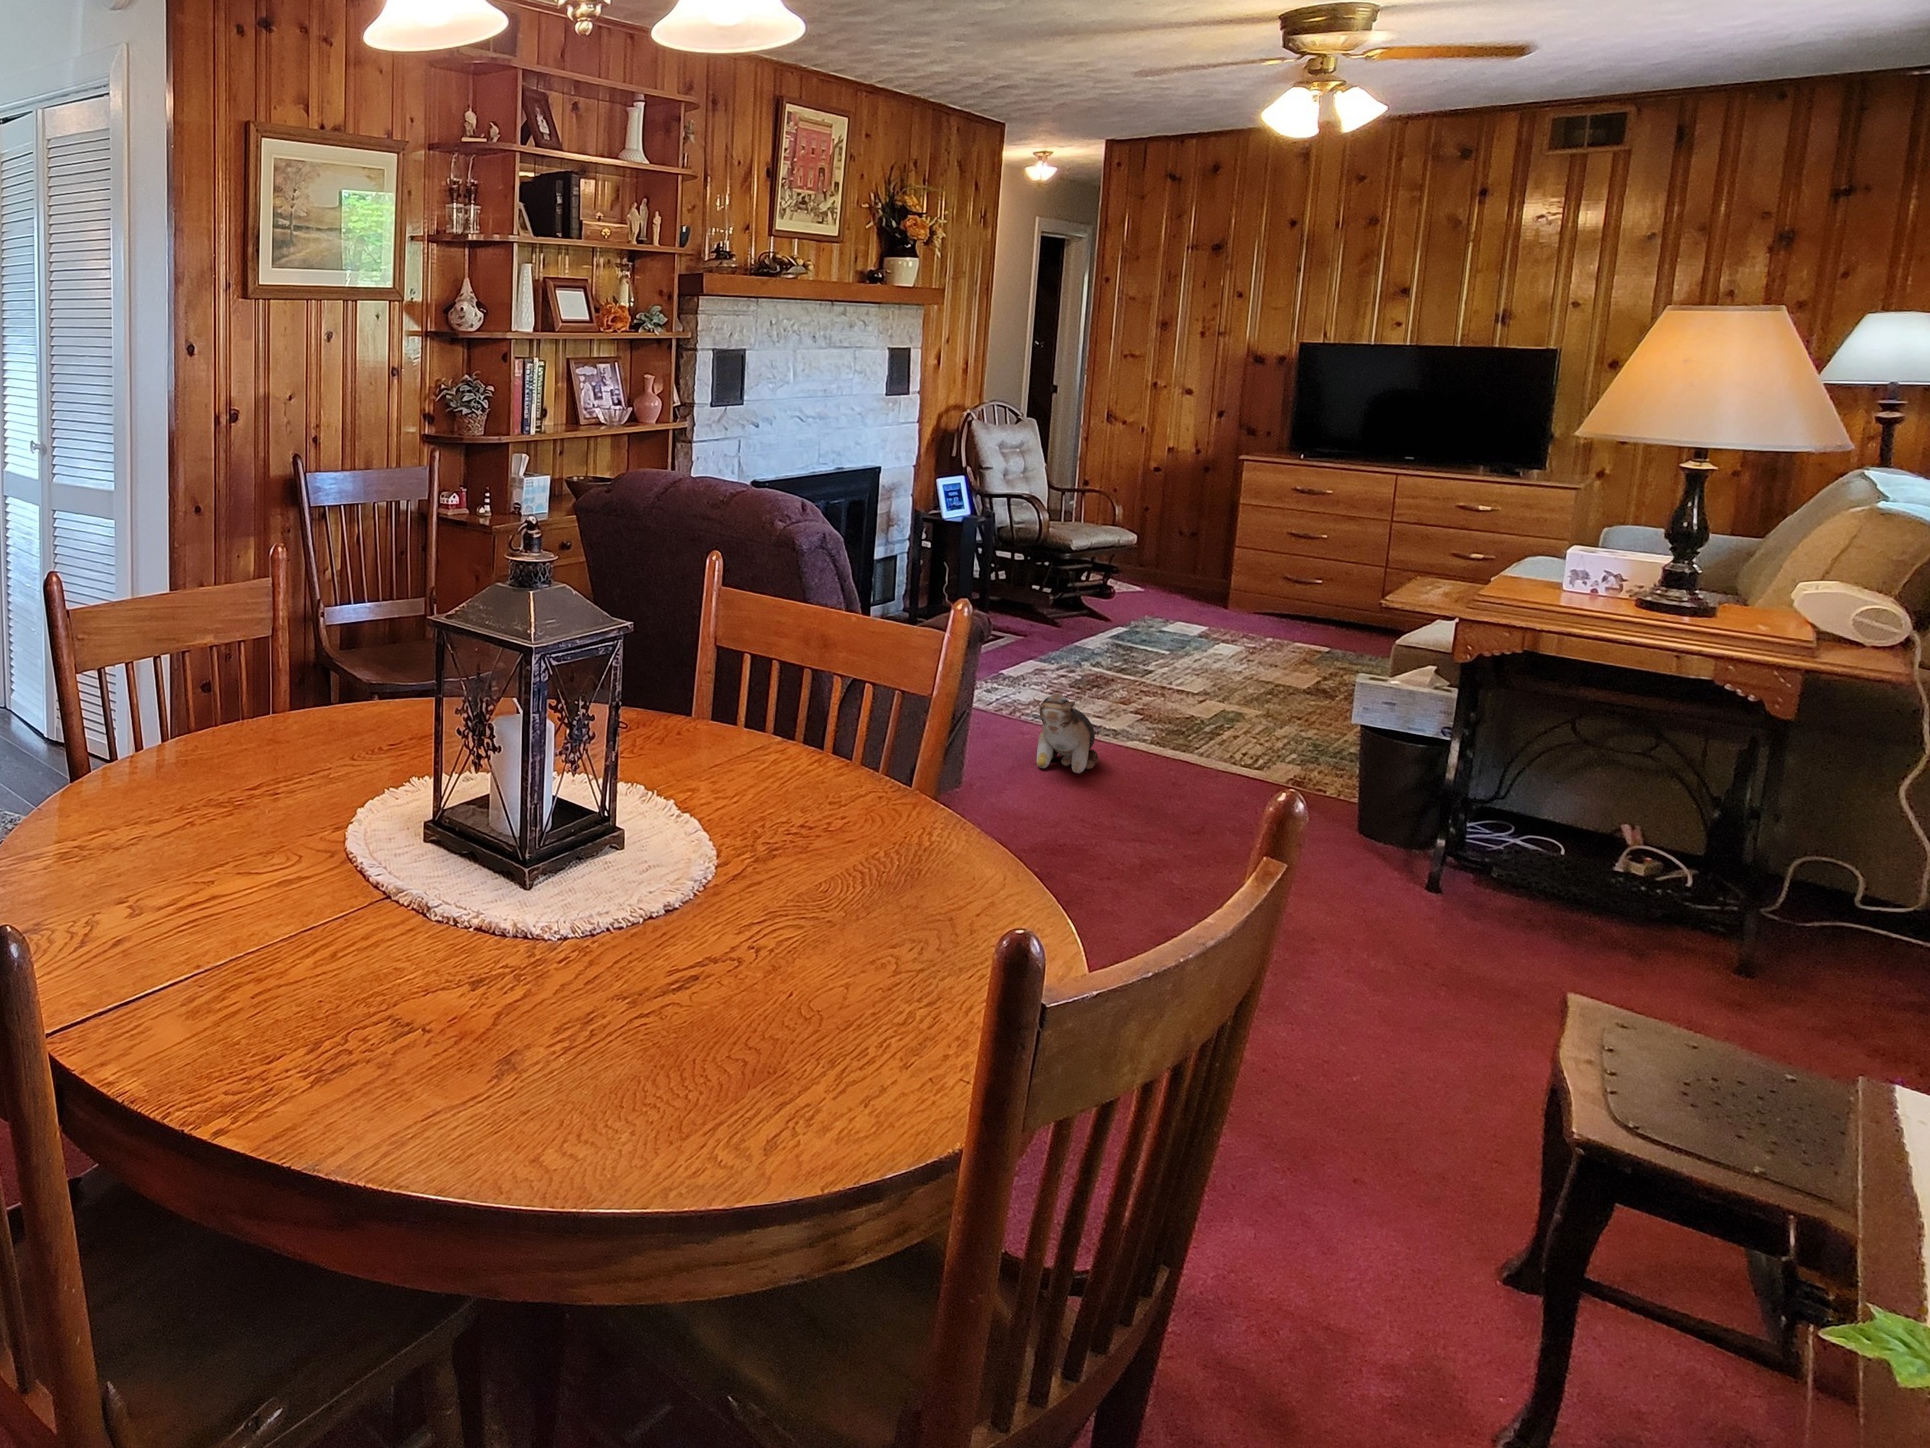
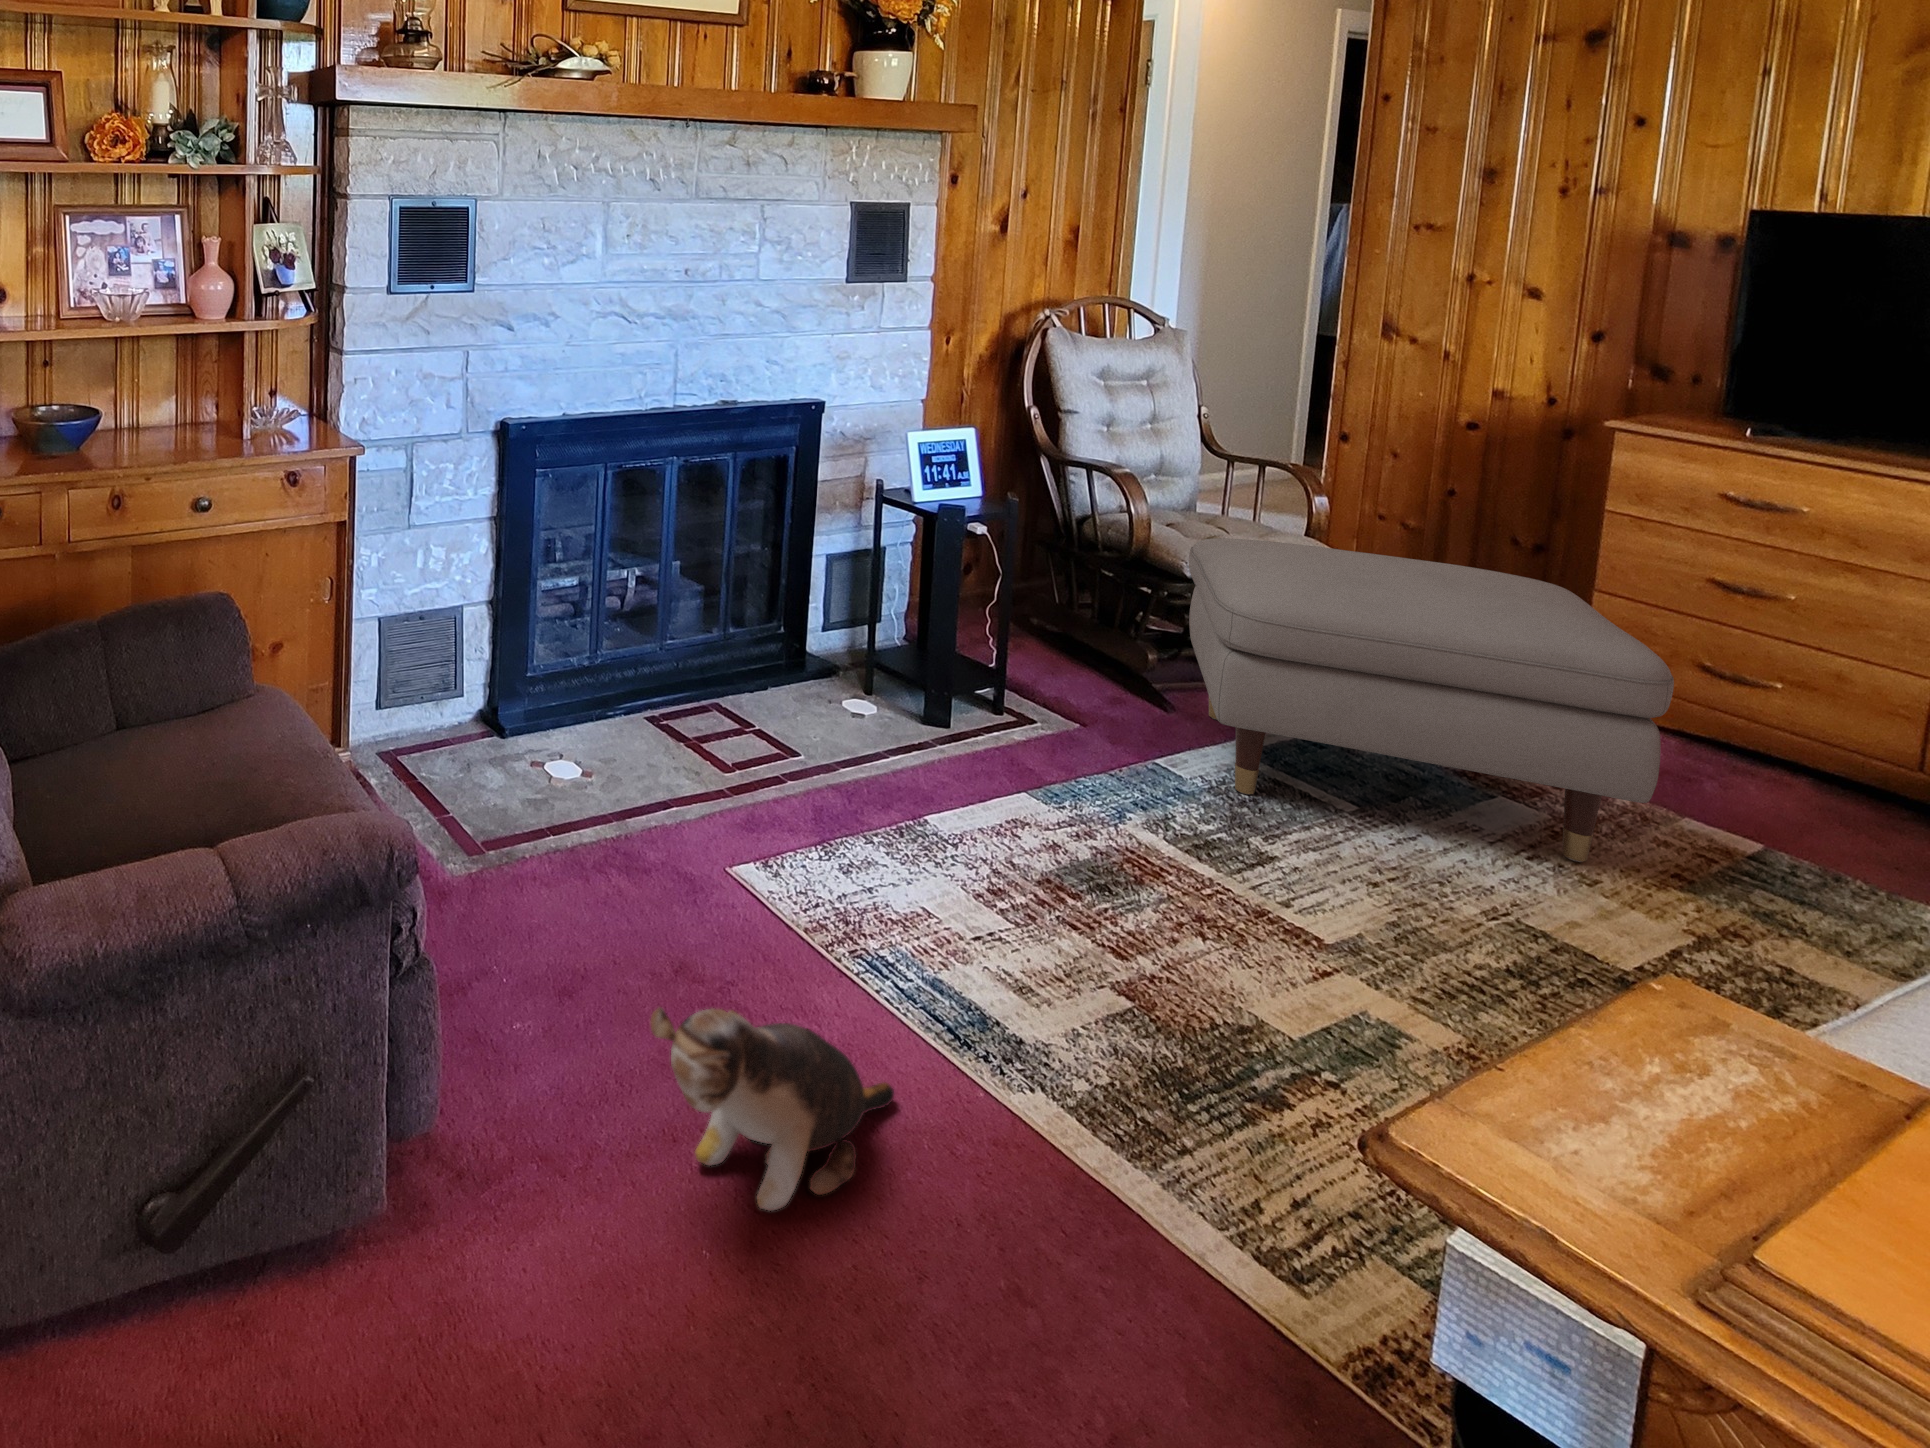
ottoman: none [1067,528,1305,660] -> present [1188,538,1674,862]

